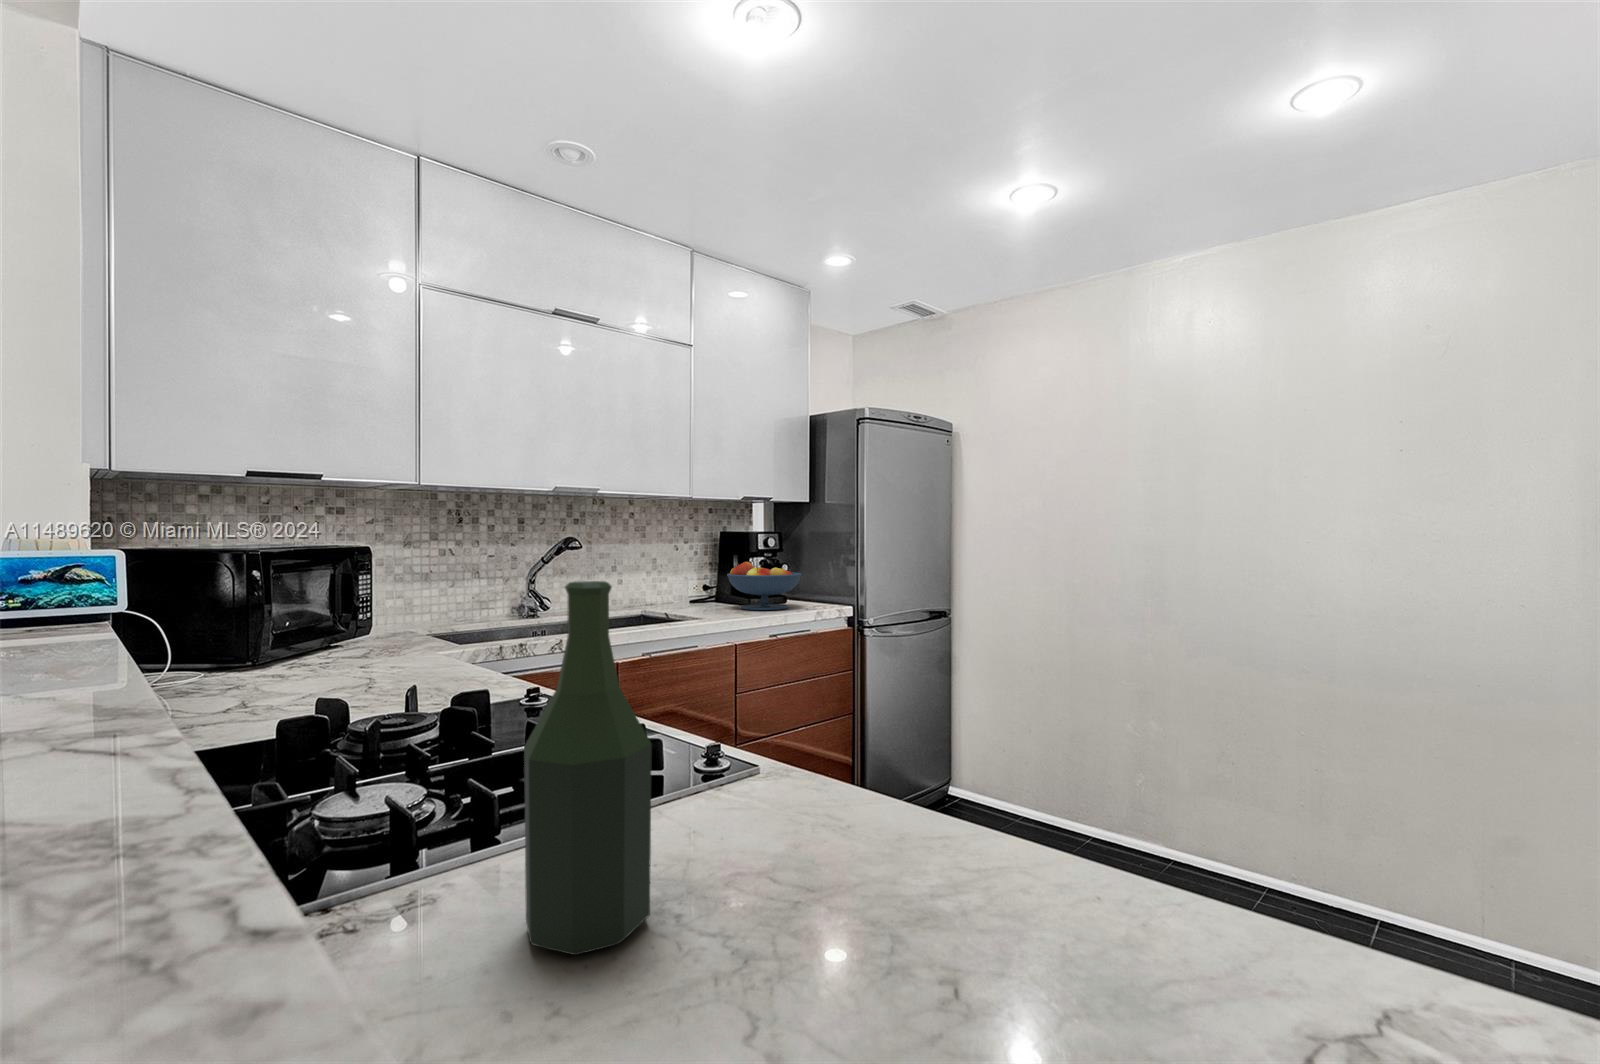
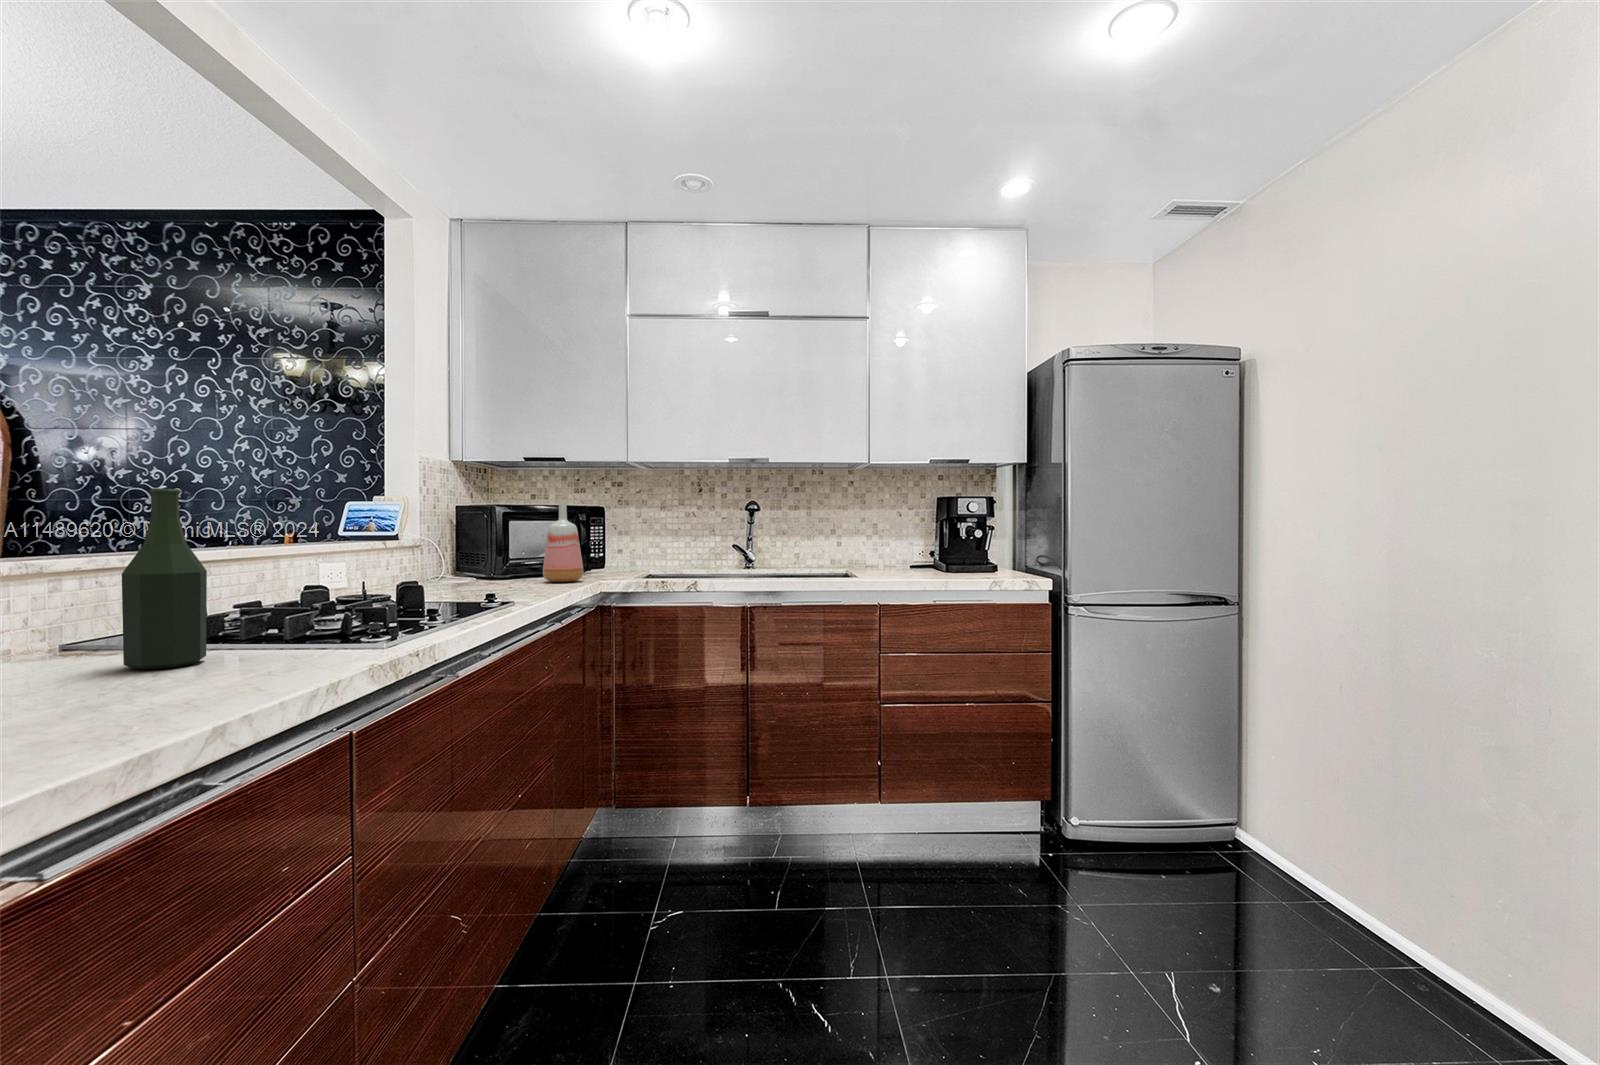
vase: none [331,544,398,662] -> present [543,502,583,582]
fruit bowl: present [727,562,802,610] -> none [917,526,996,576]

